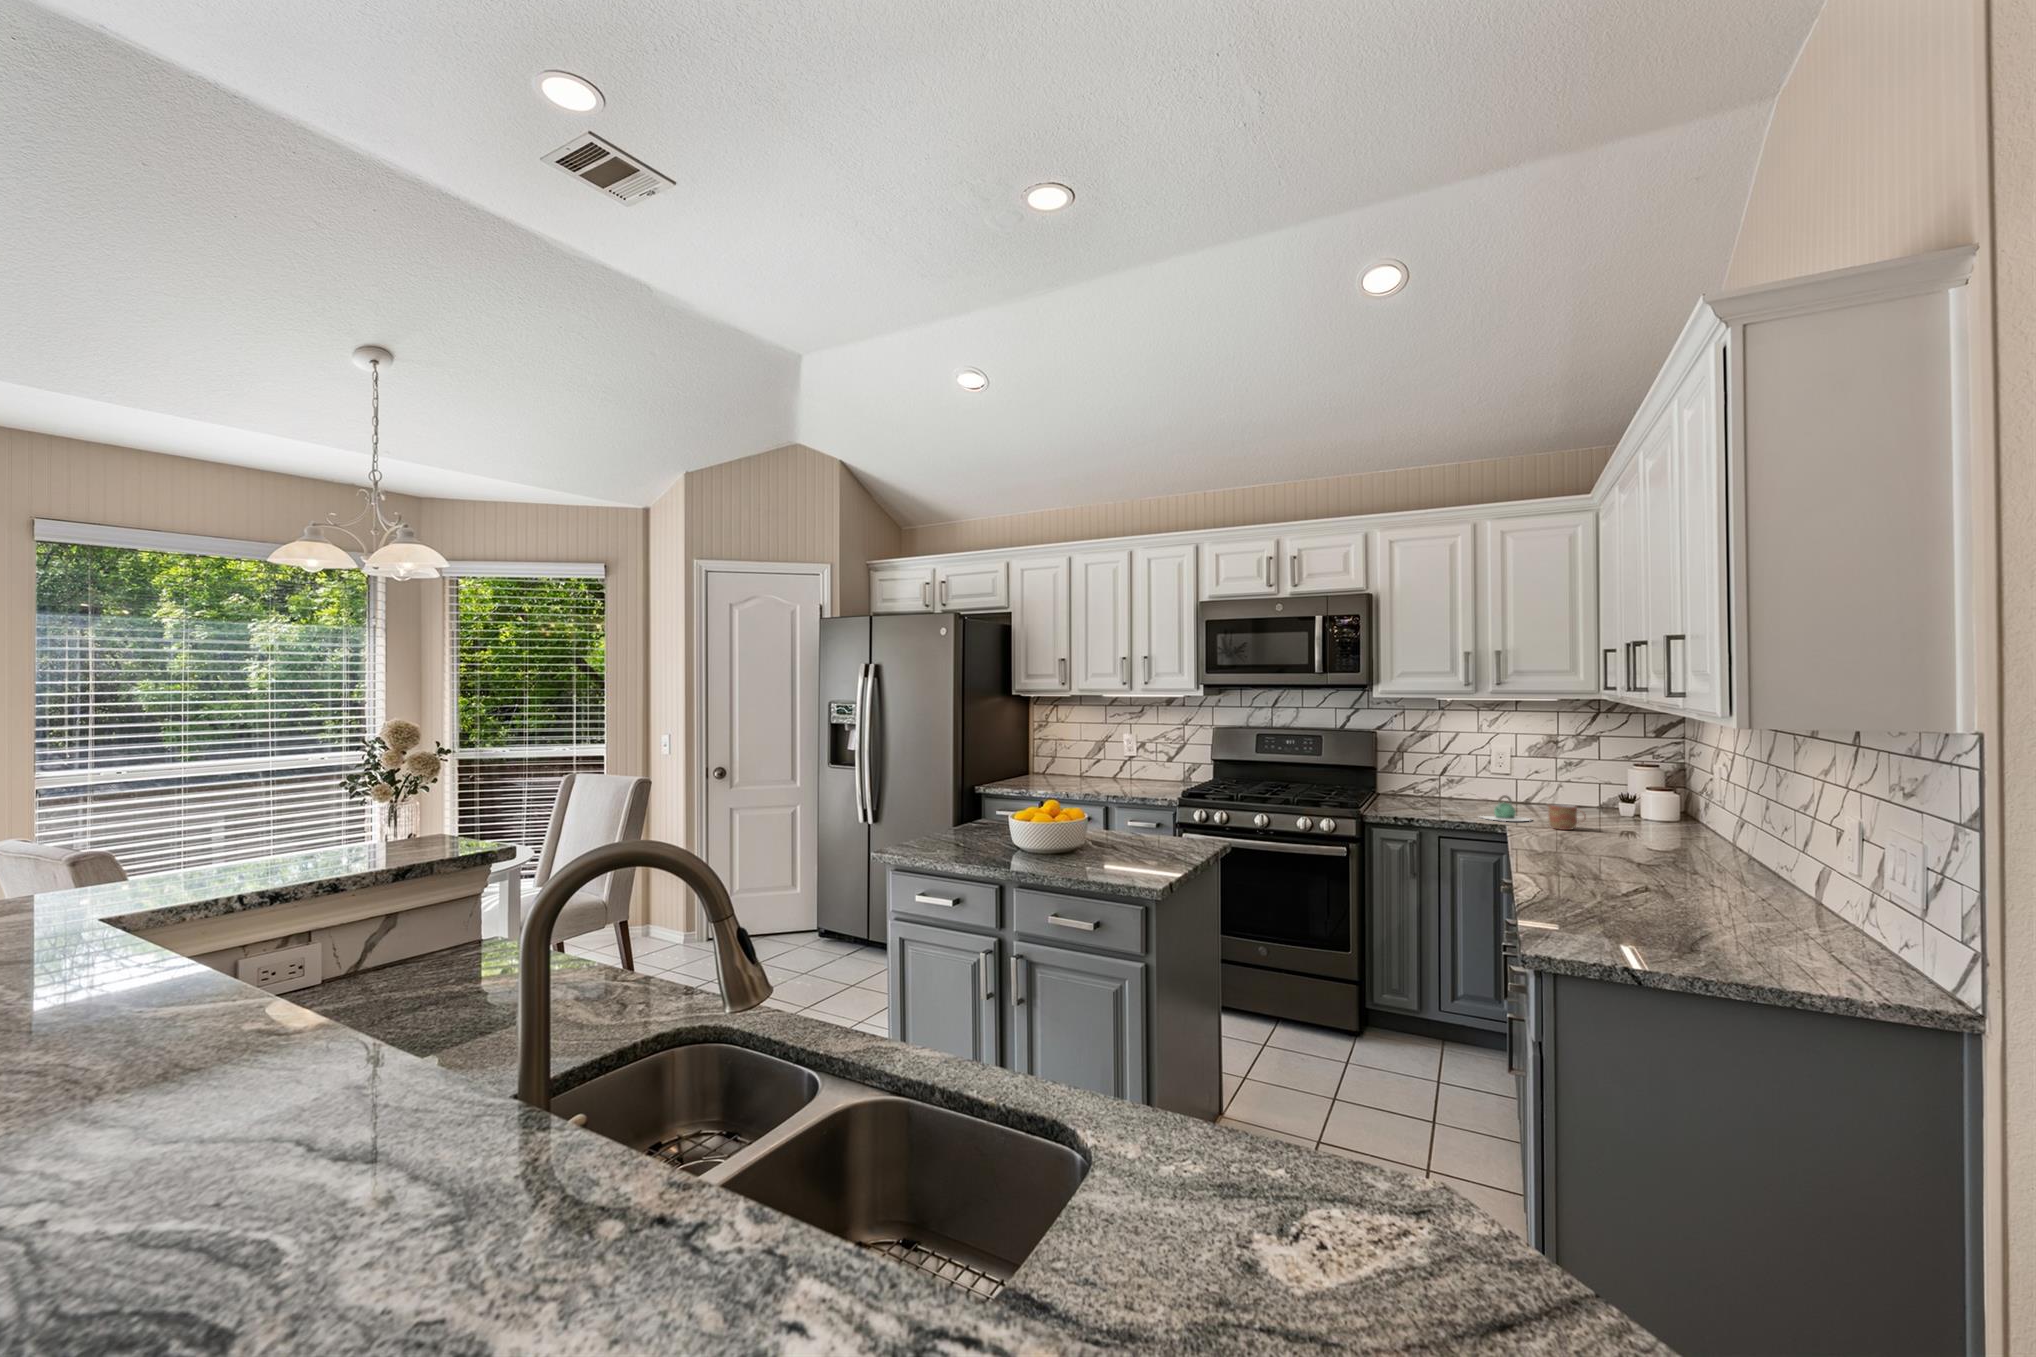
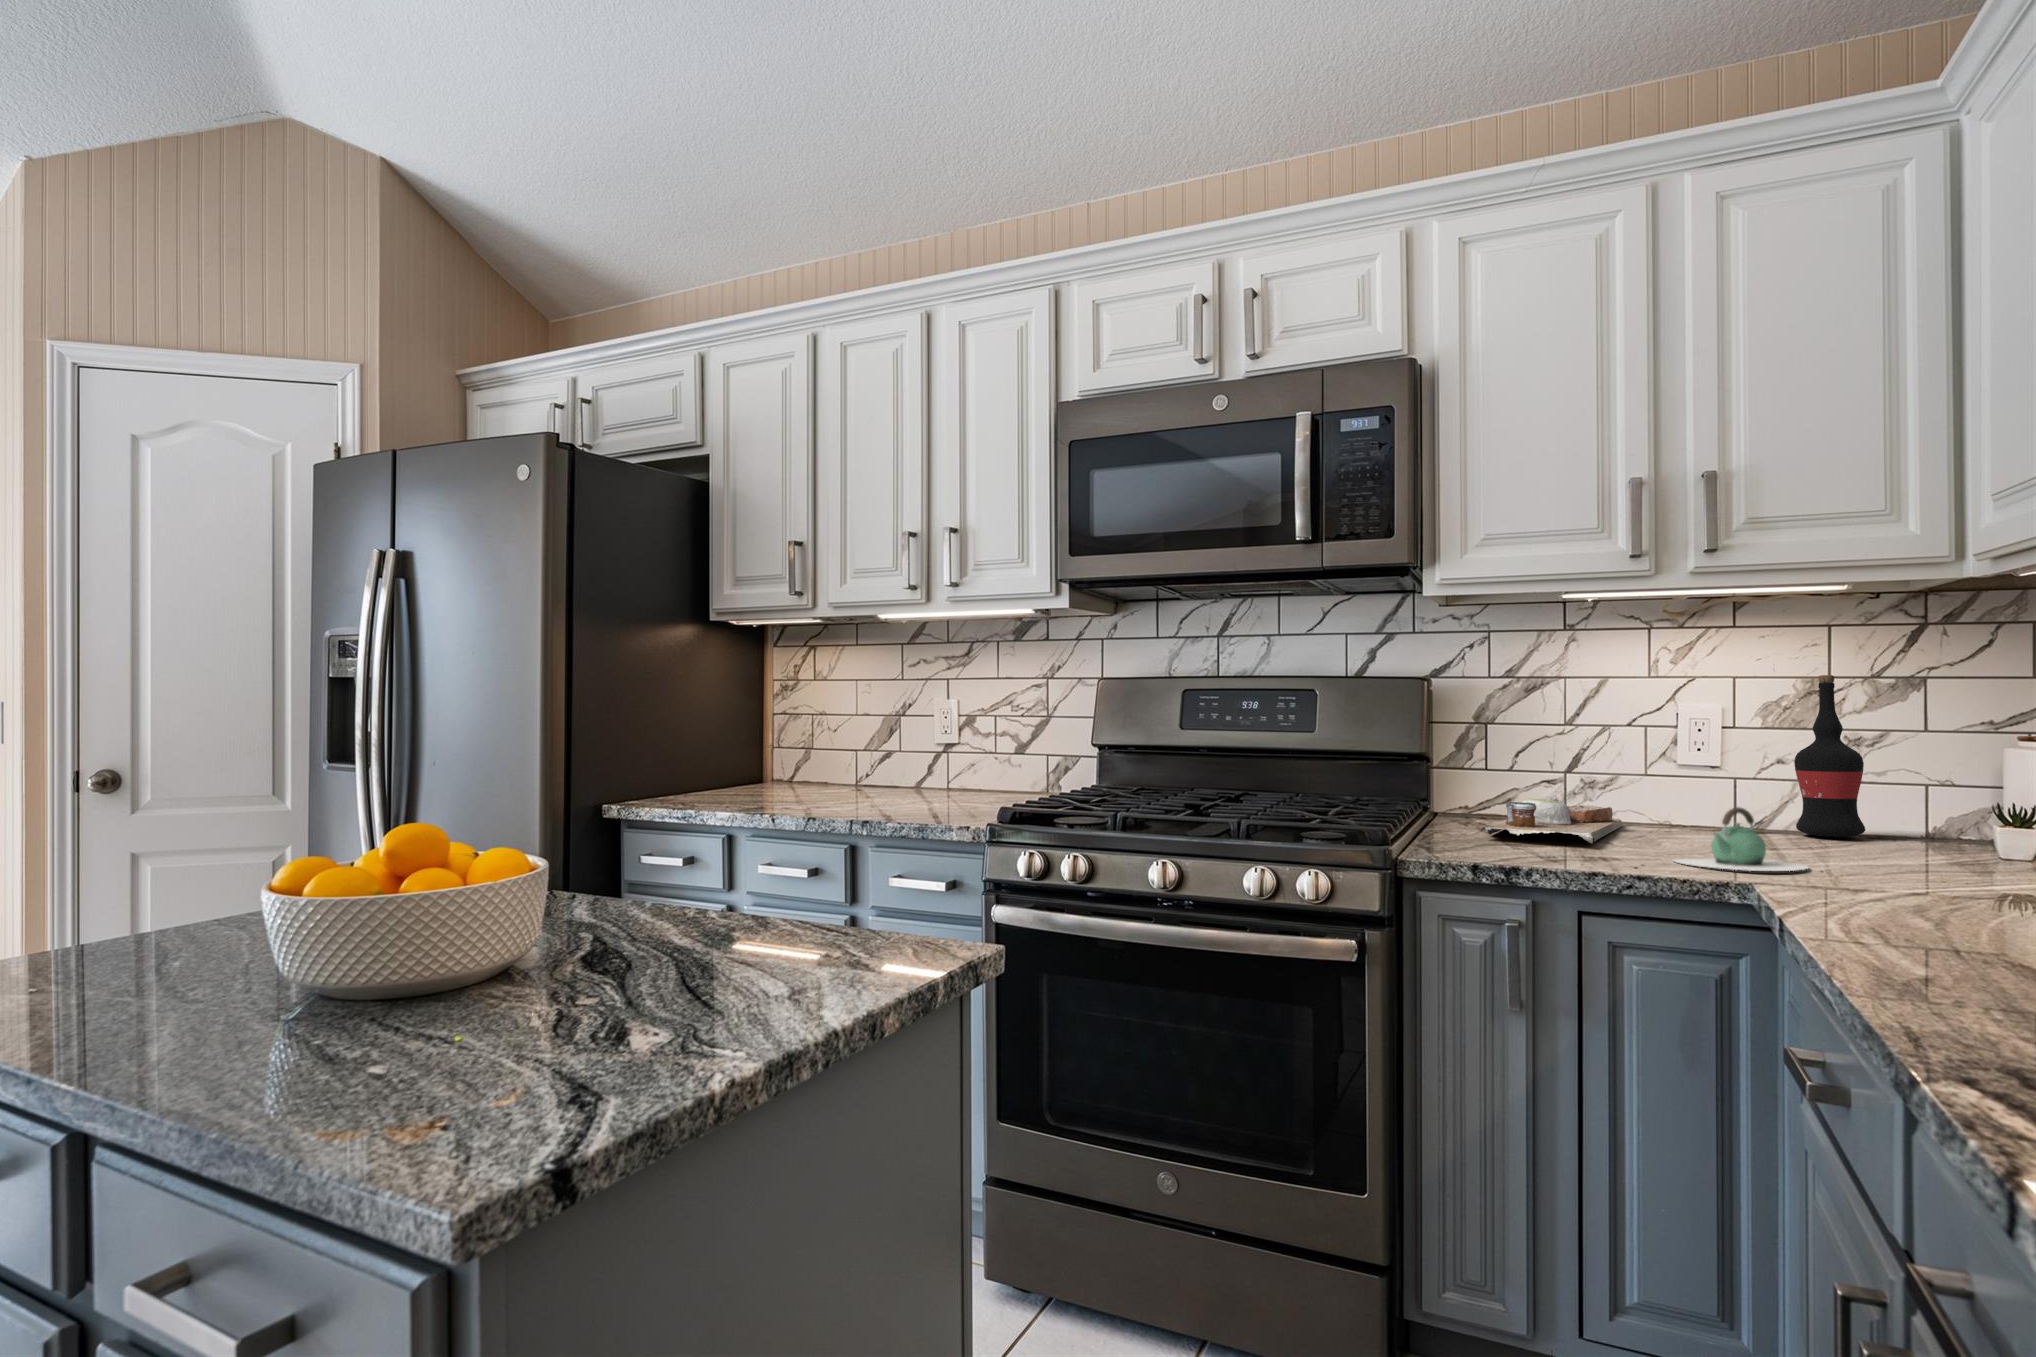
wine bottle: none [1540,736,1570,807] -> present [1794,675,1865,837]
cutting board: none [1399,789,1464,809] -> present [1481,798,1622,843]
mug: present [1548,804,1586,830] -> none [1862,827,1971,894]

